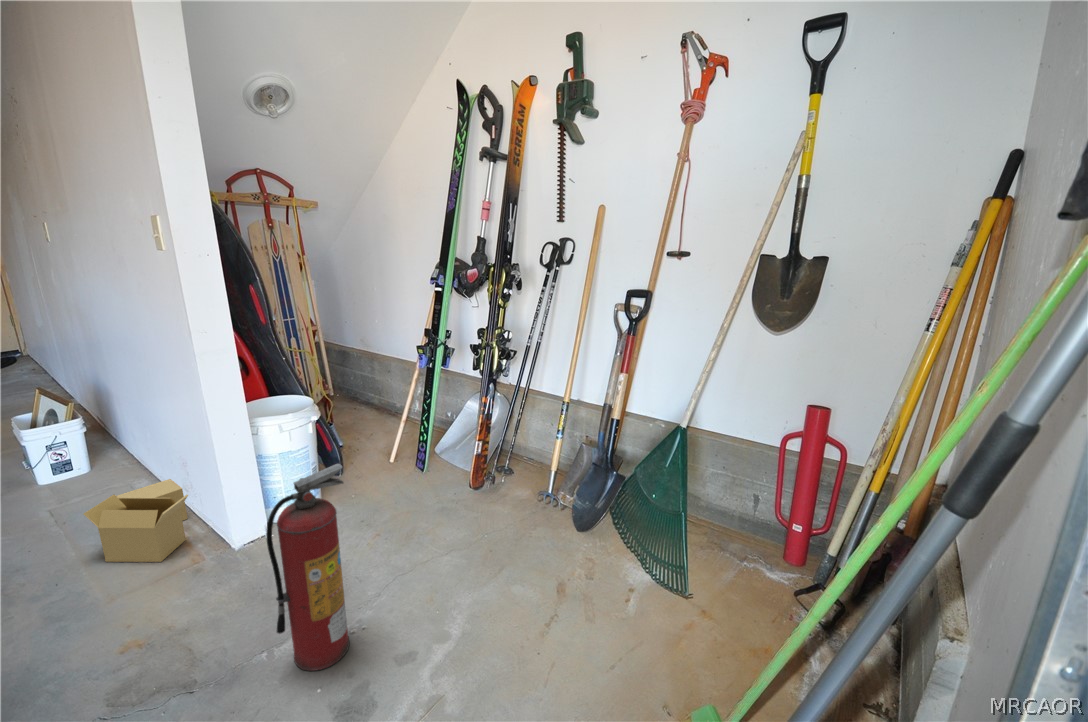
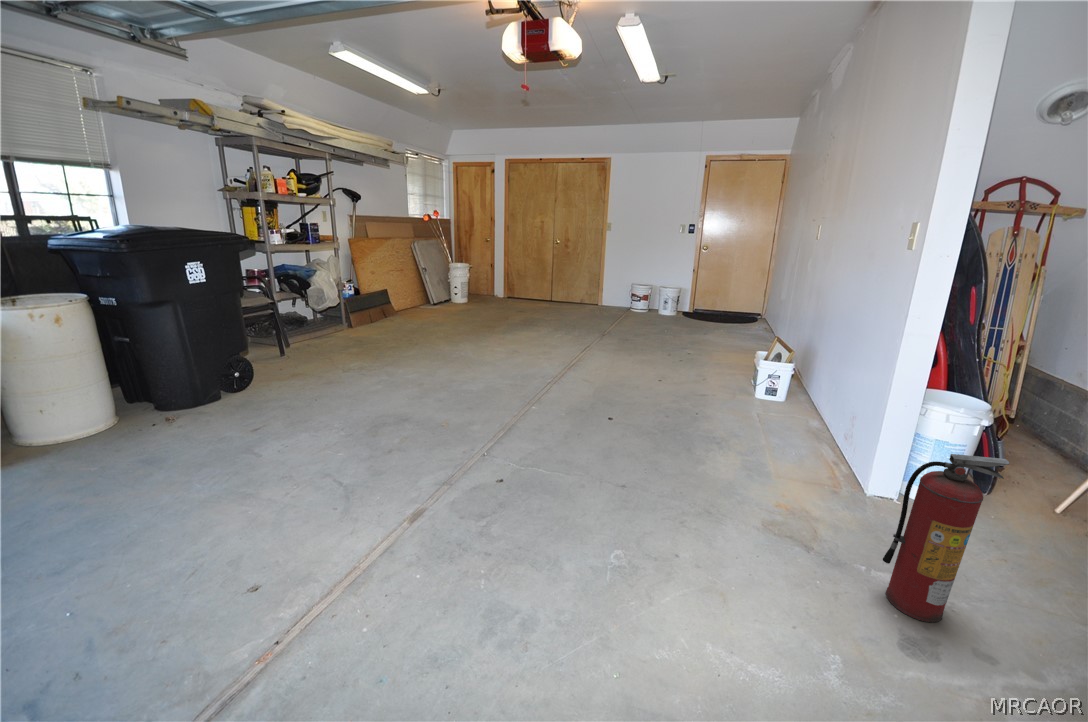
cardboard box: present [84,479,188,562] -> none [780,416,847,473]

